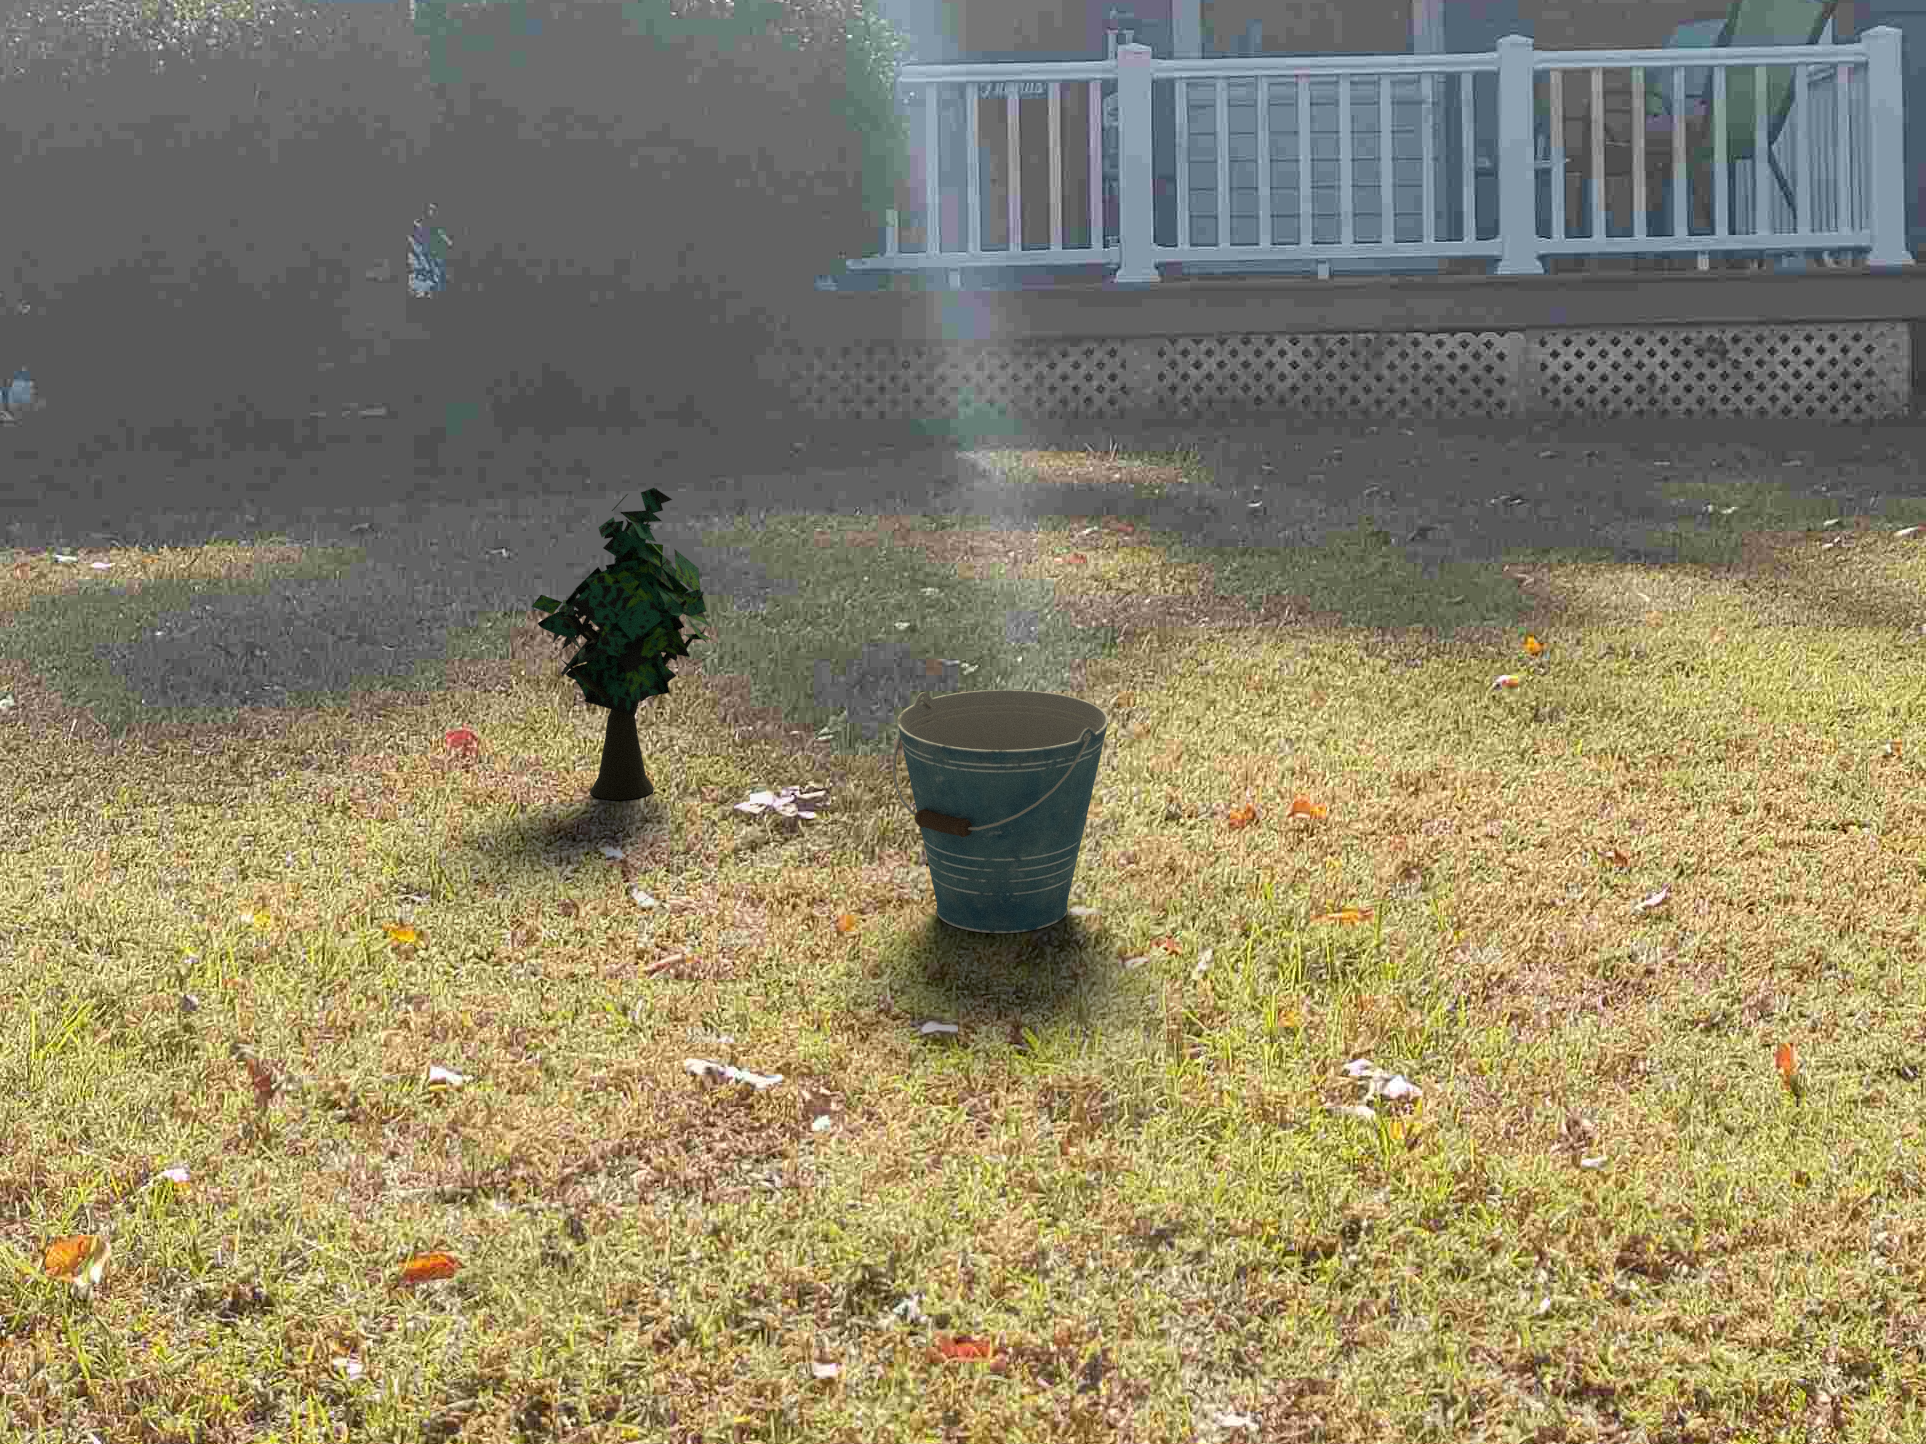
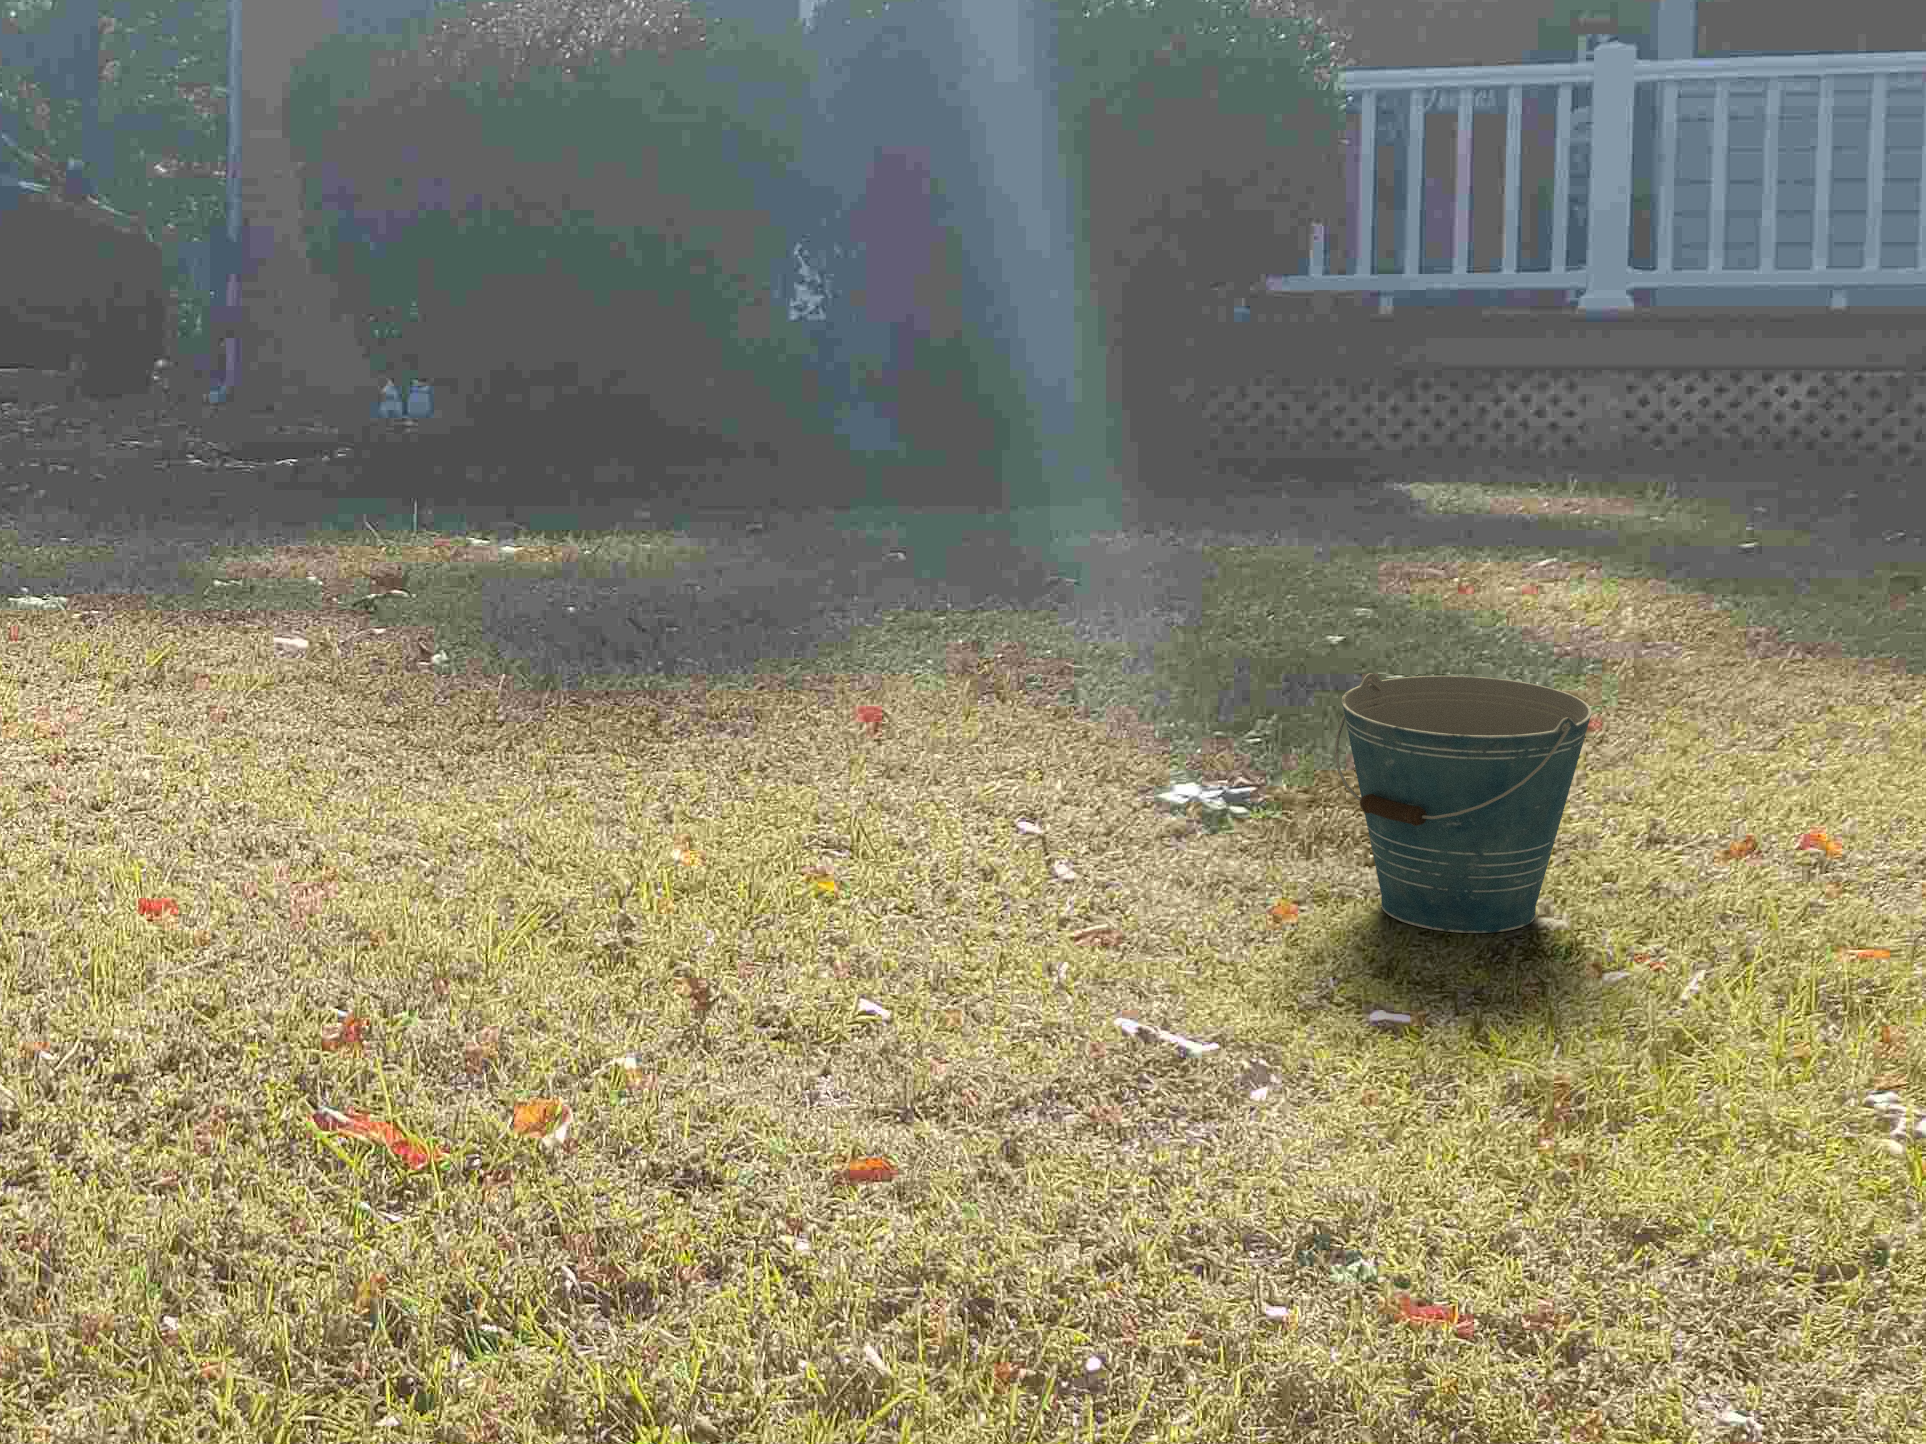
decorative plant: present [532,488,712,800] -> none [935,454,1129,776]

